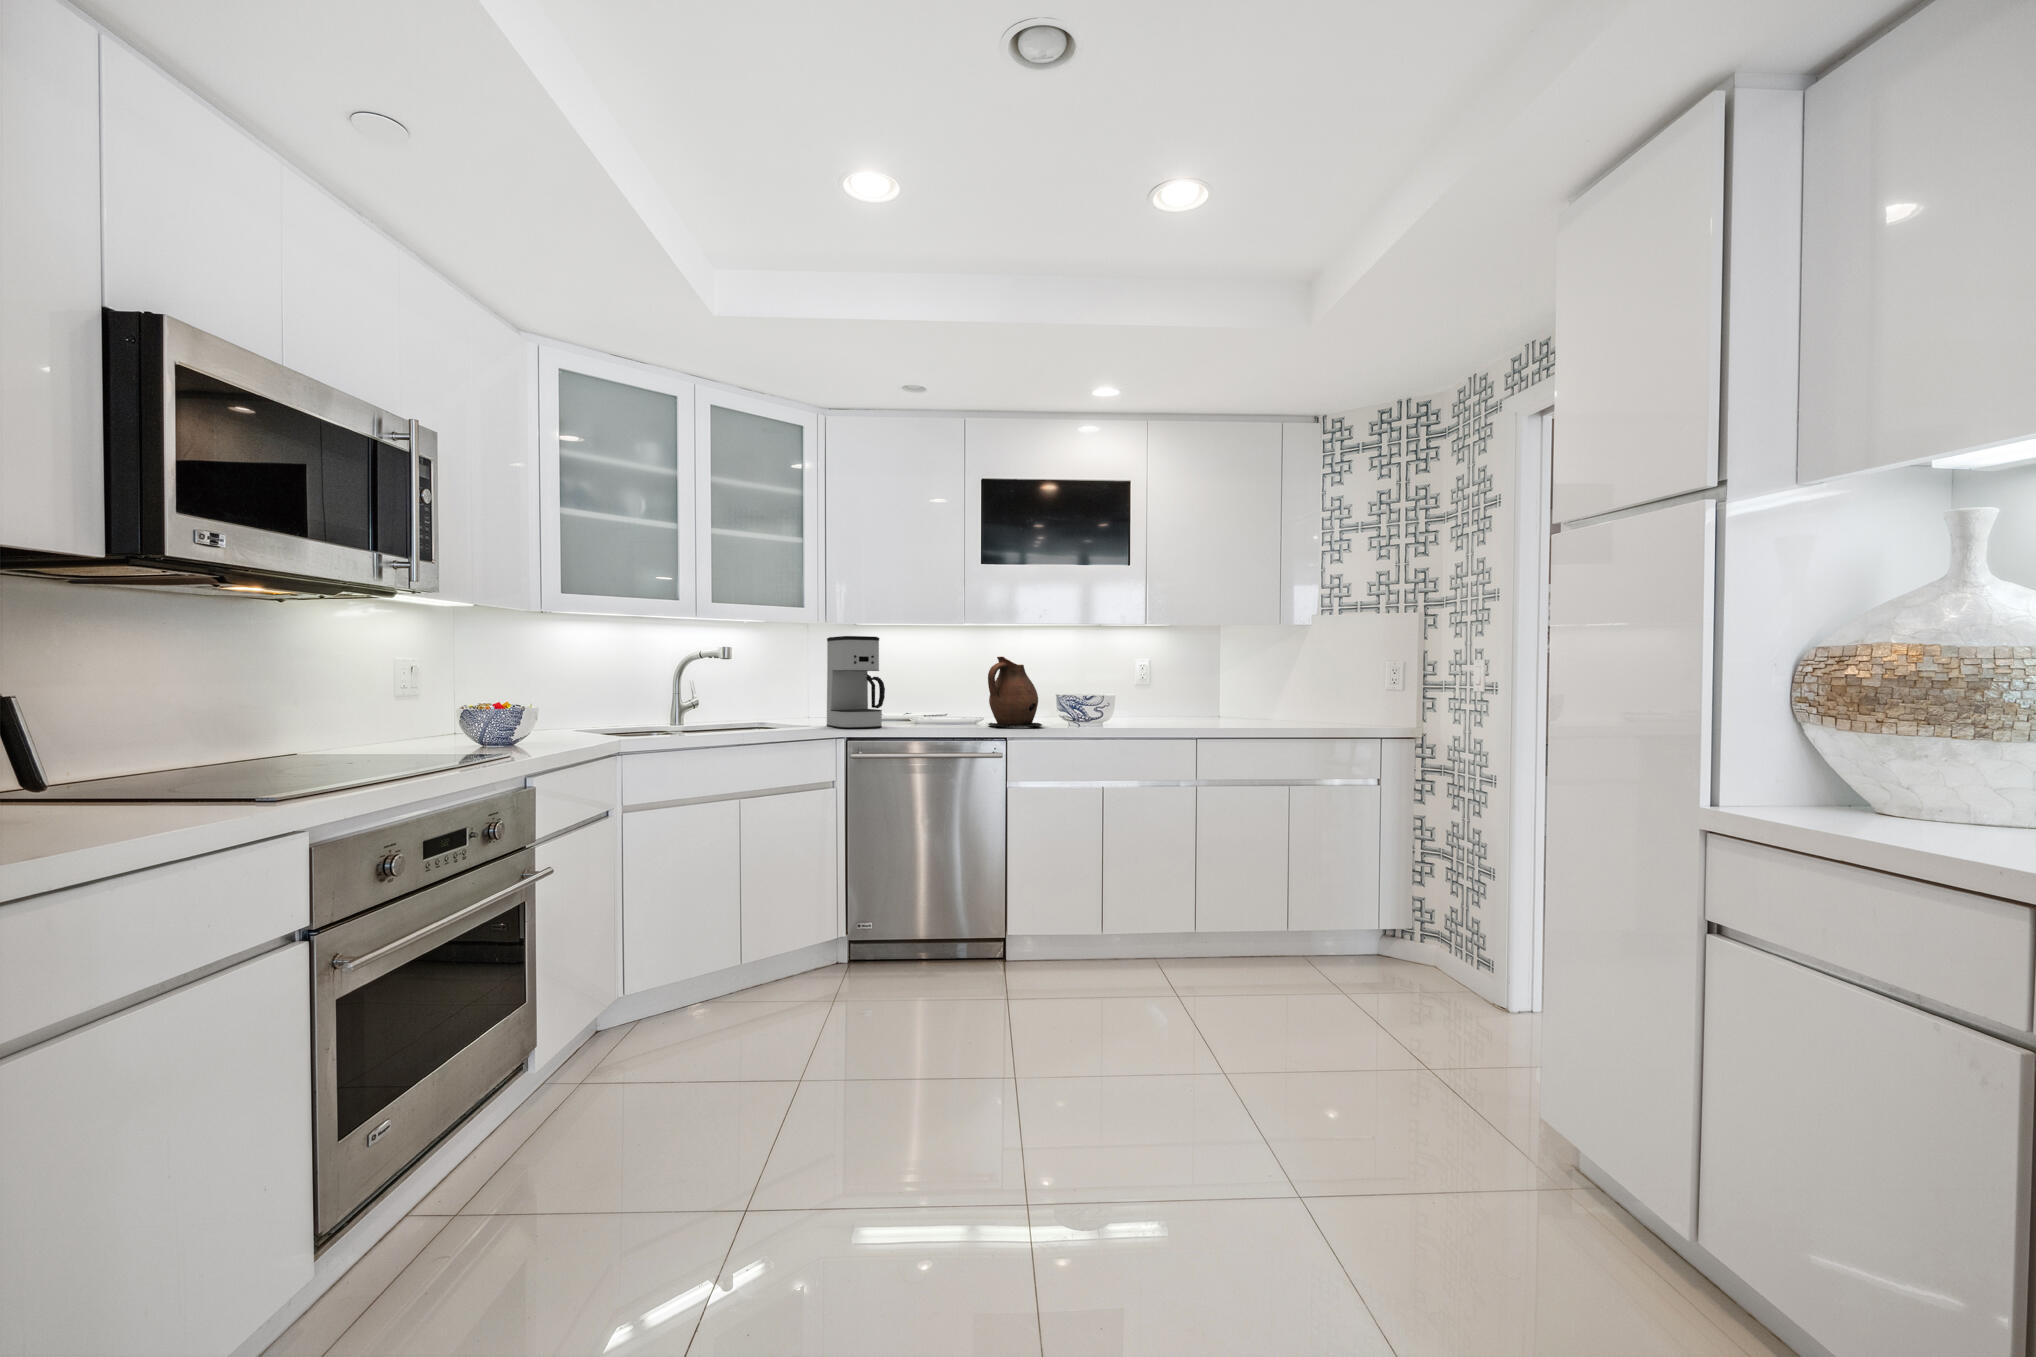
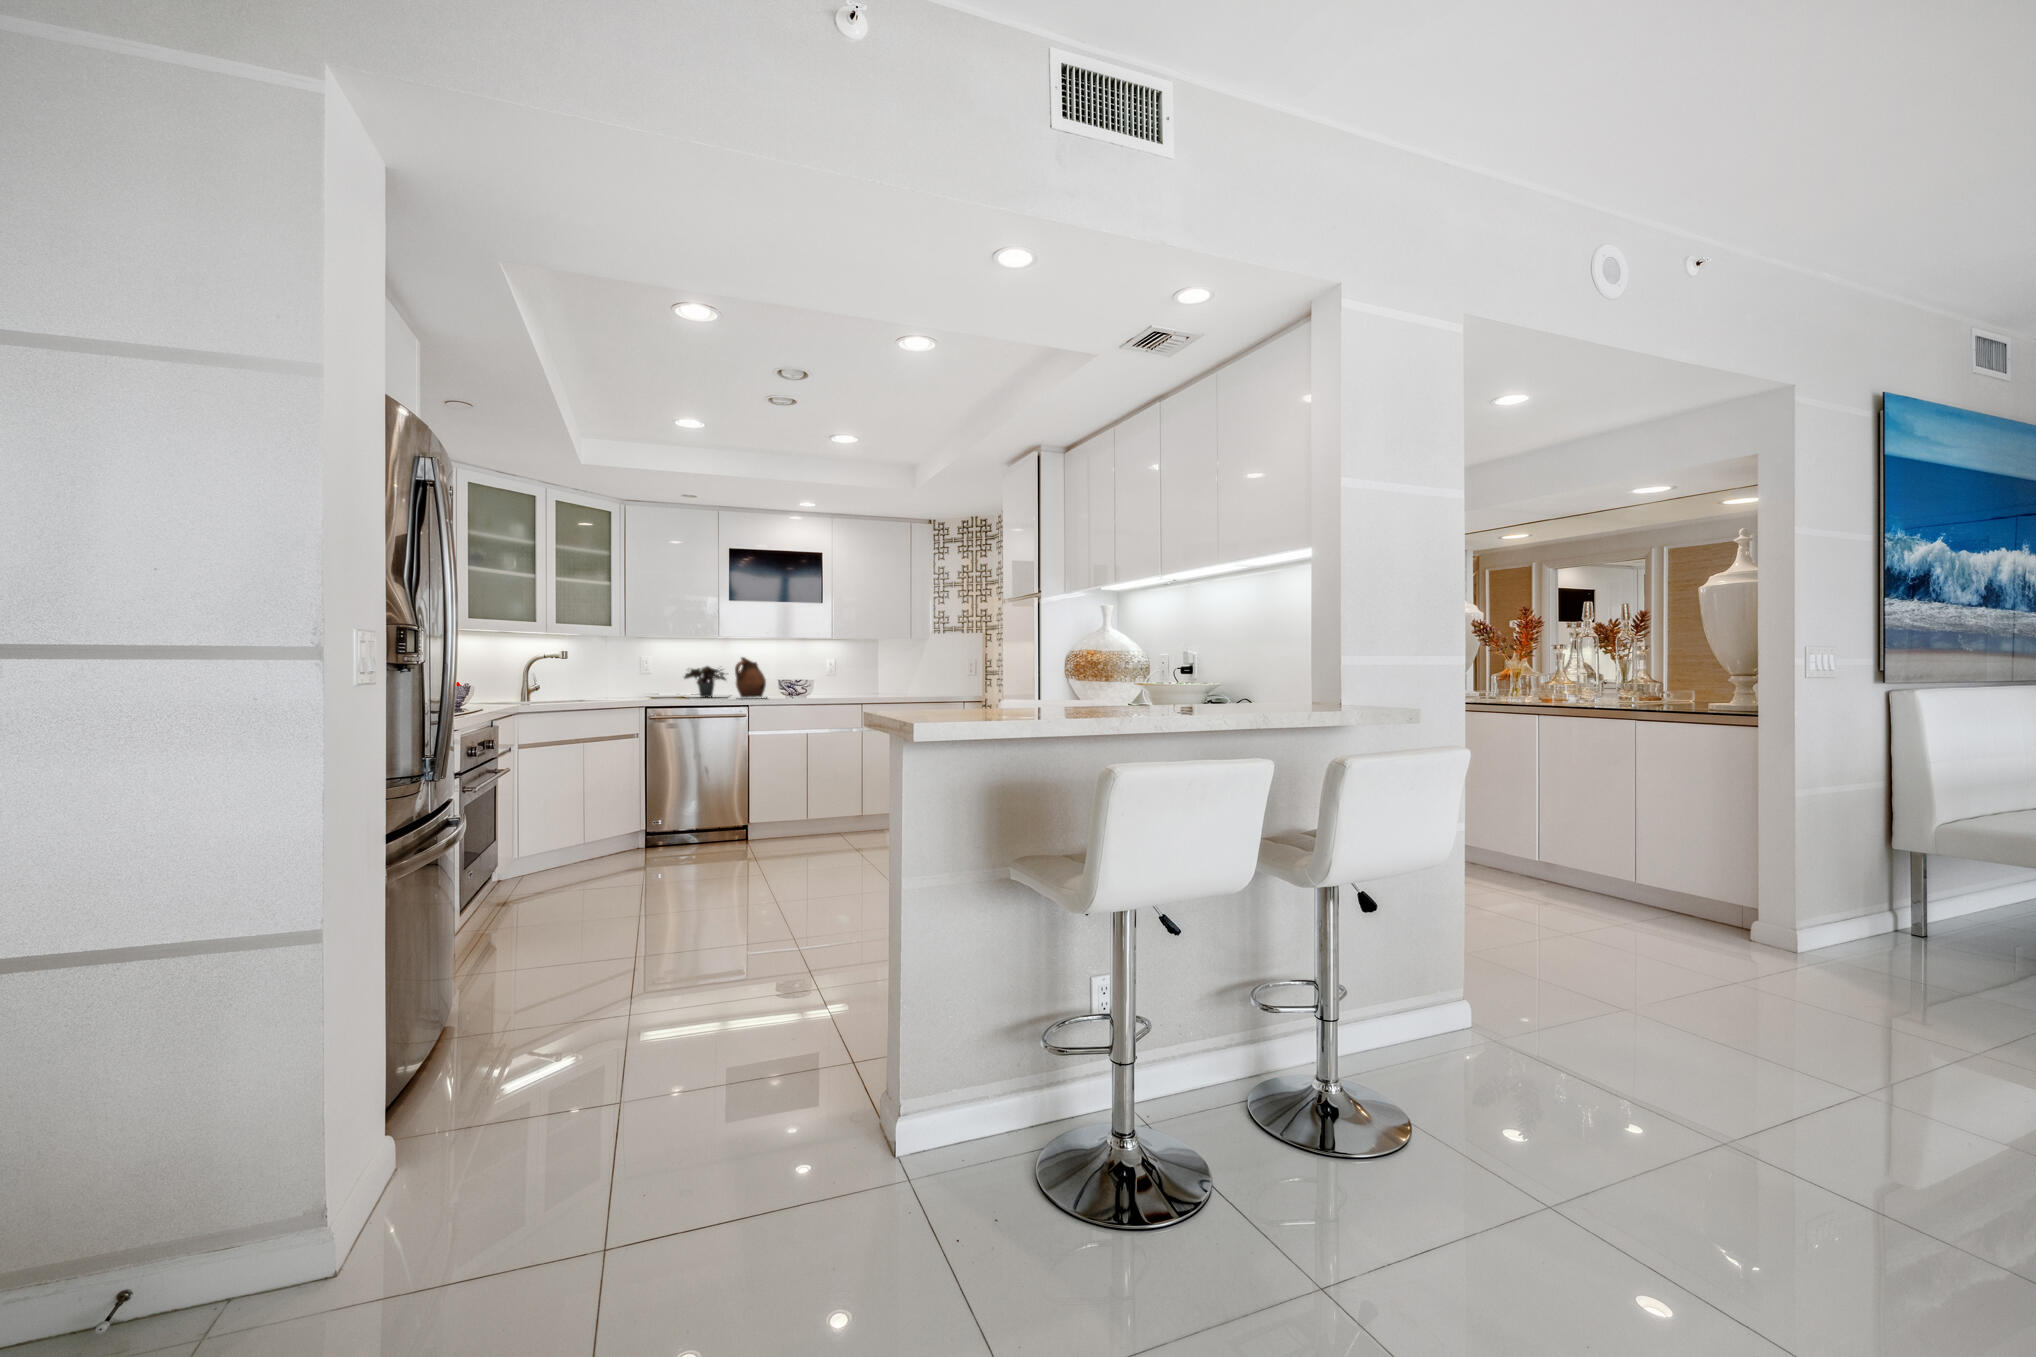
coffee maker: present [827,636,885,729] -> none [632,645,670,700]
potted plant: none [909,669,981,721] -> present [684,666,728,697]

